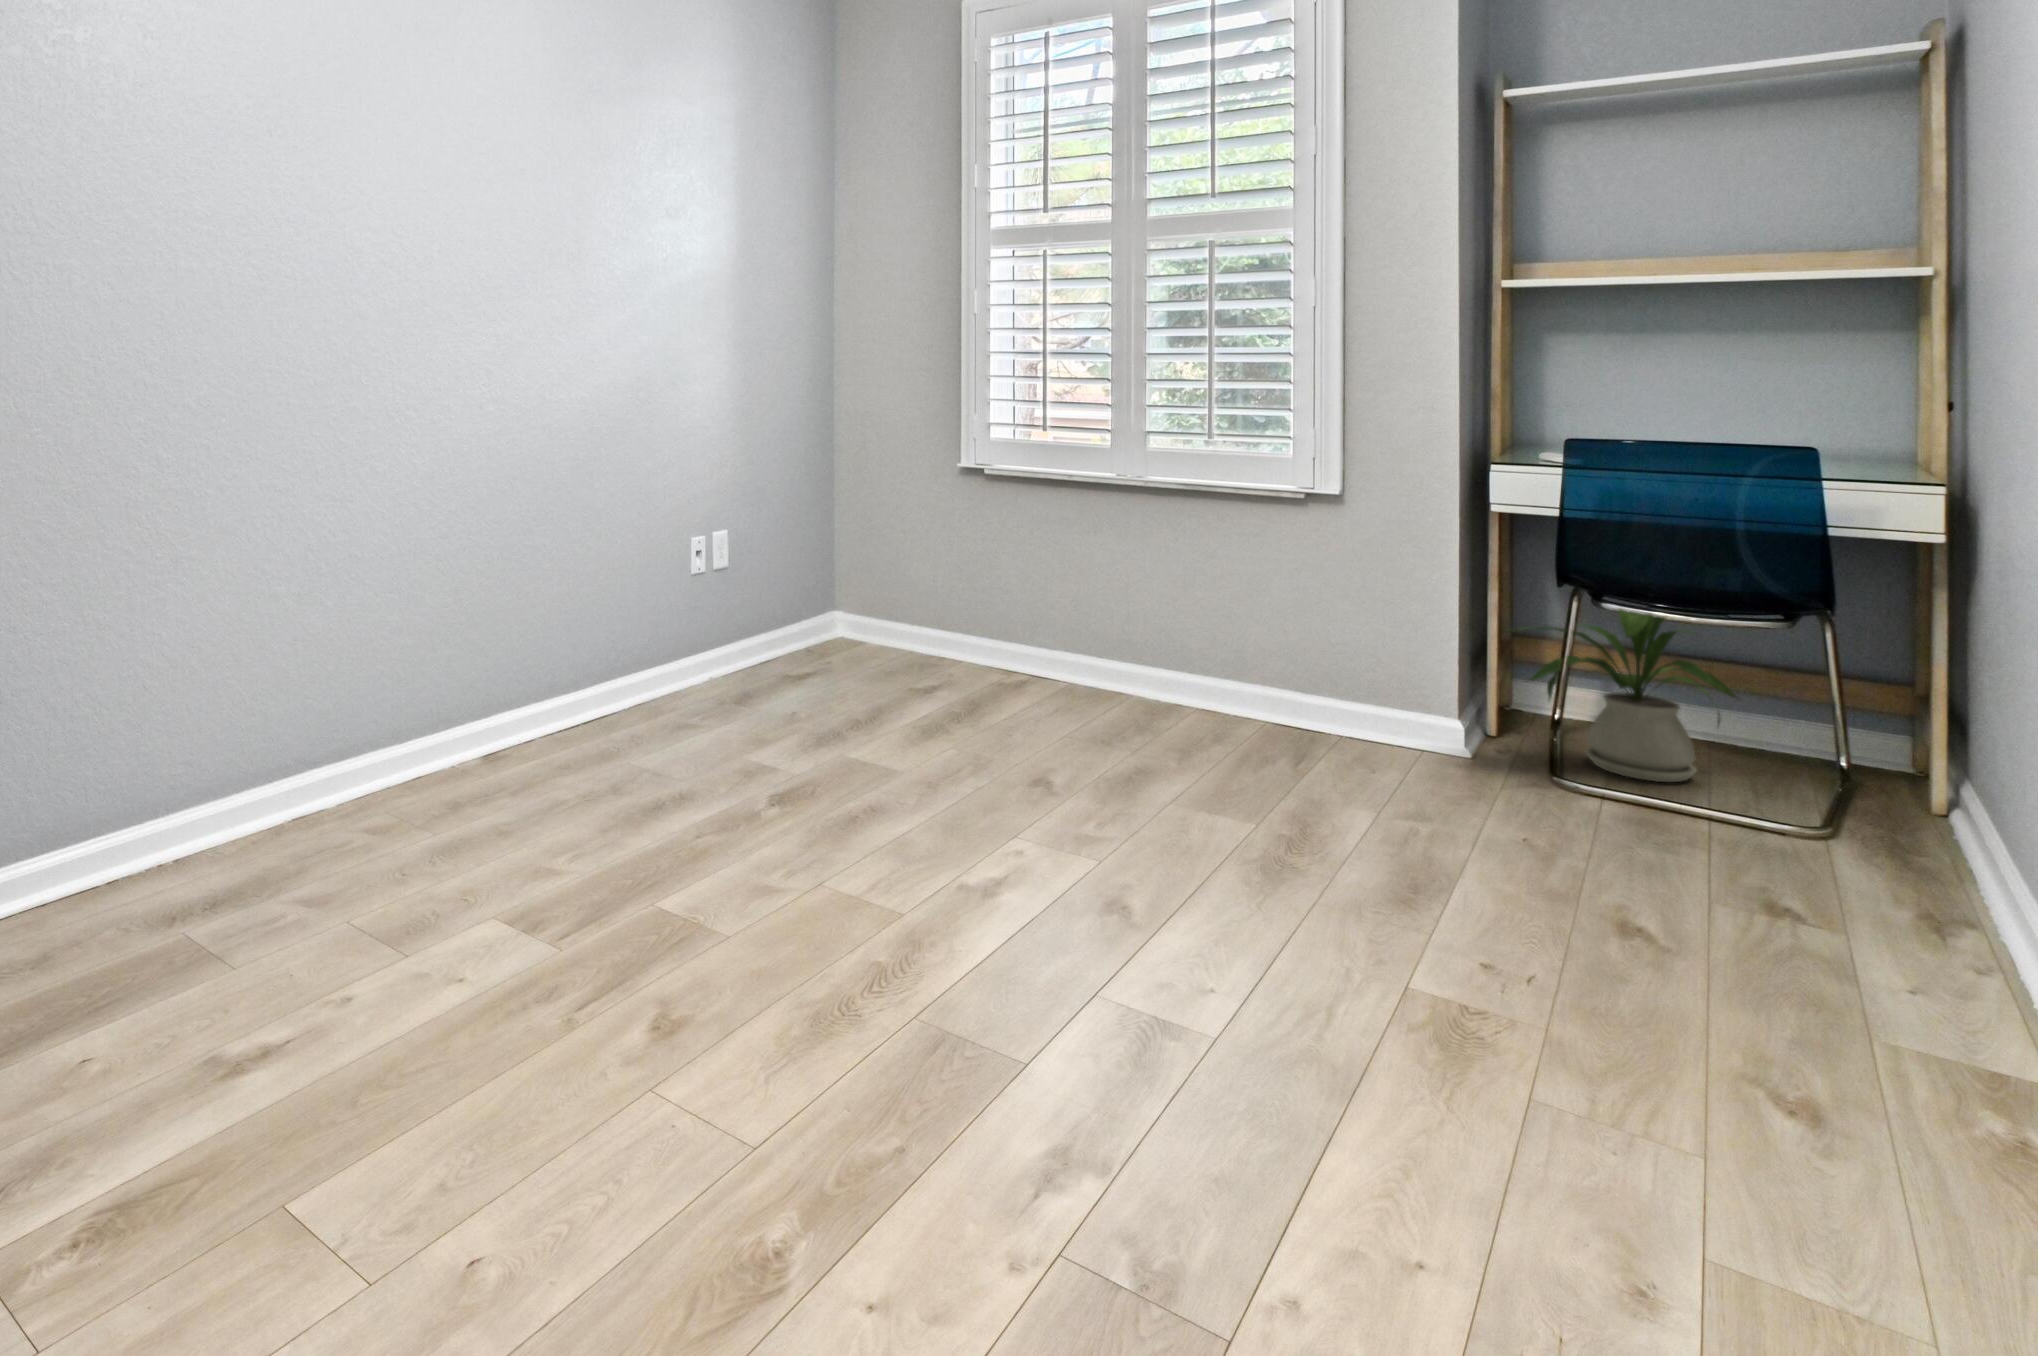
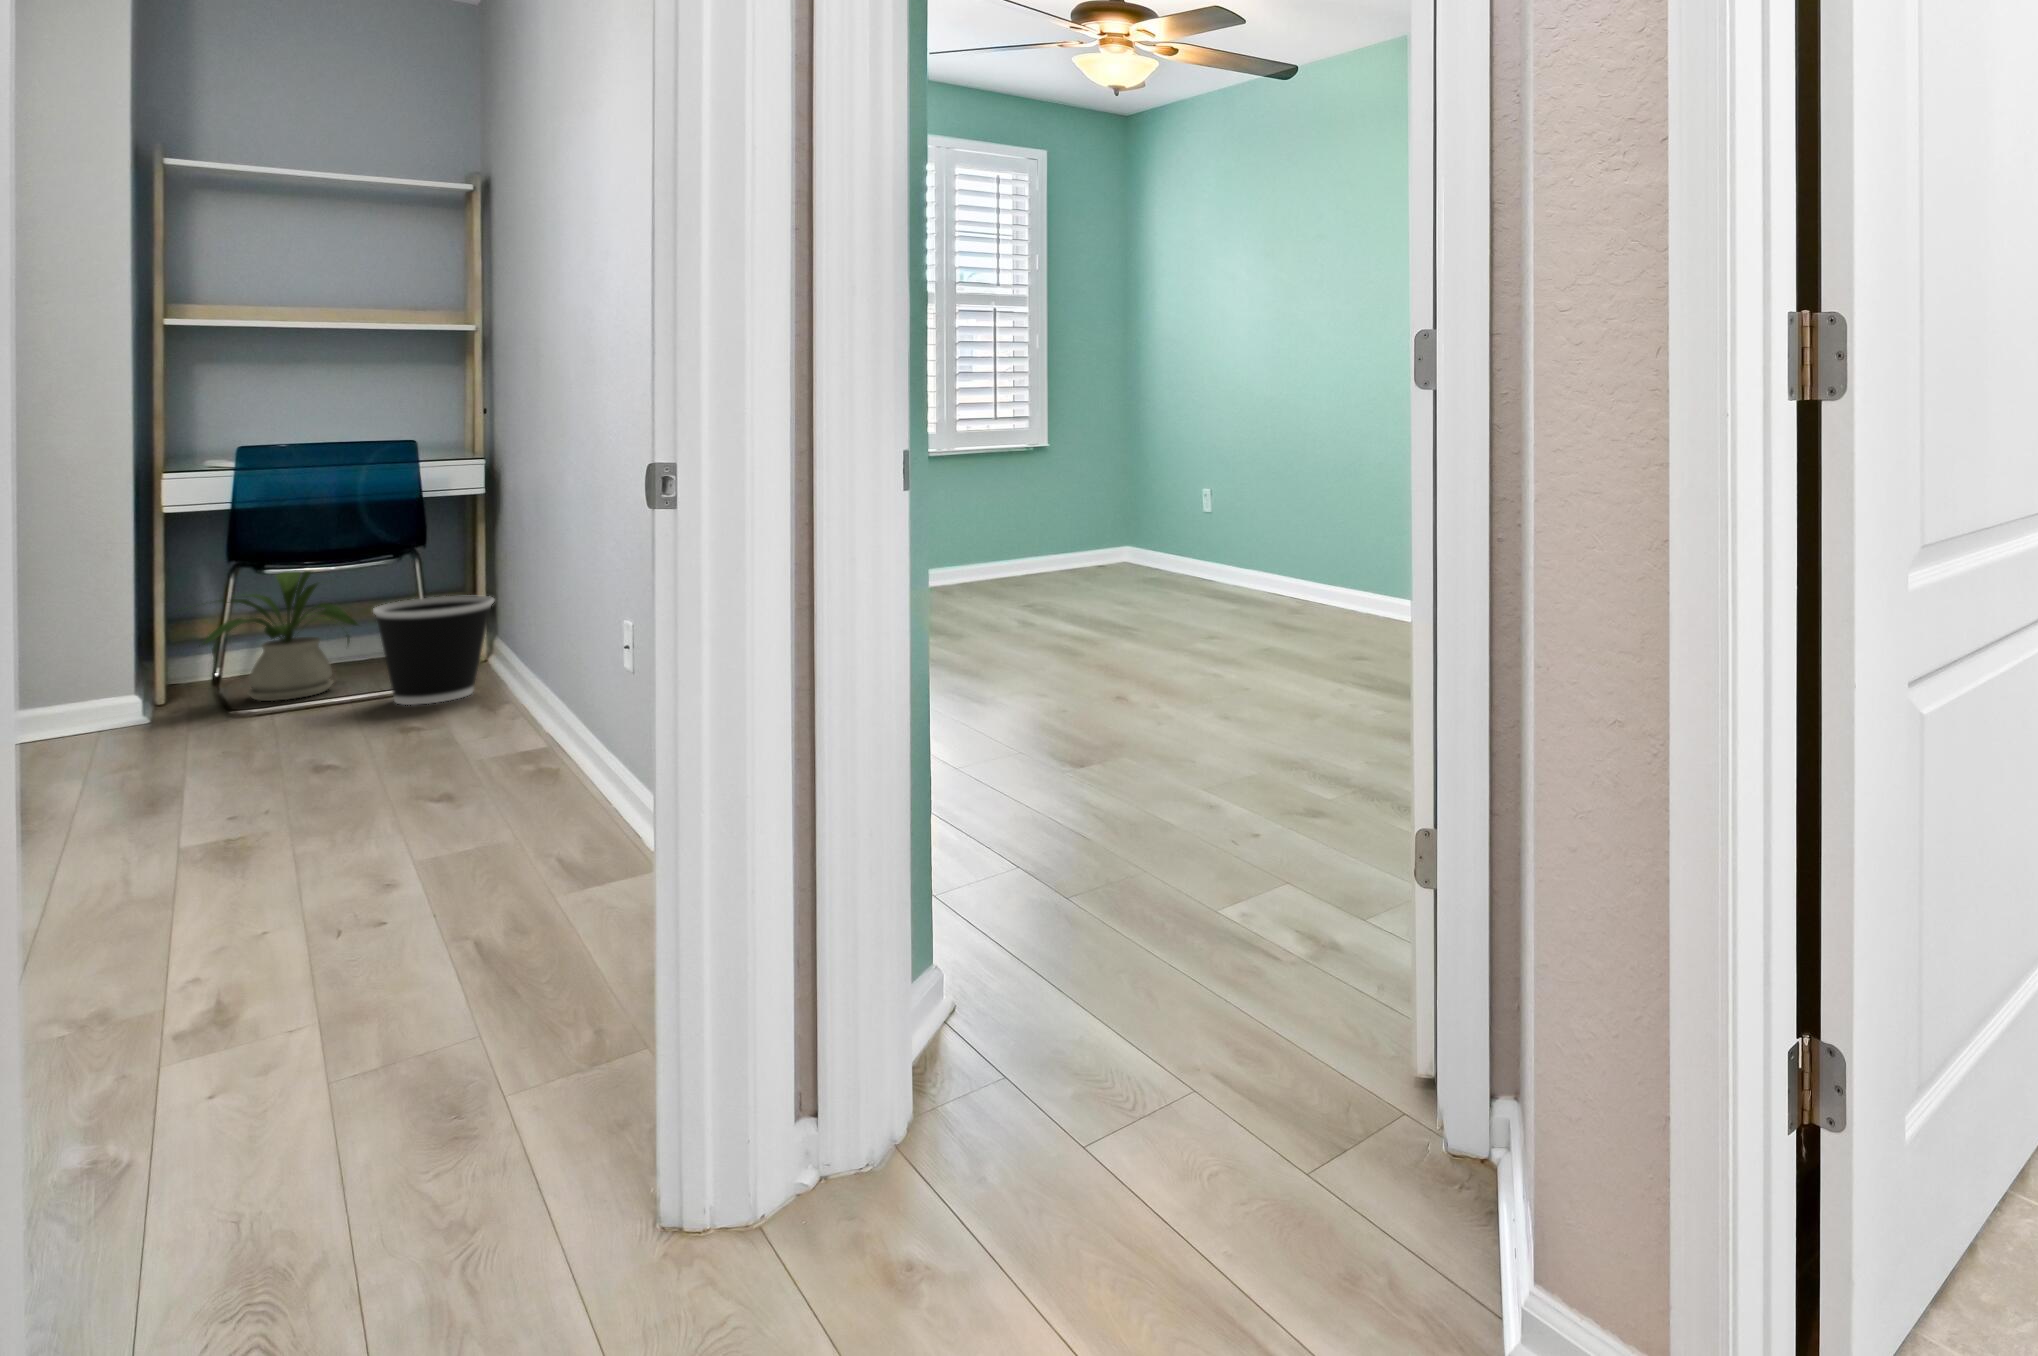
wastebasket: none [1745,687,1957,872] -> present [373,595,494,705]

